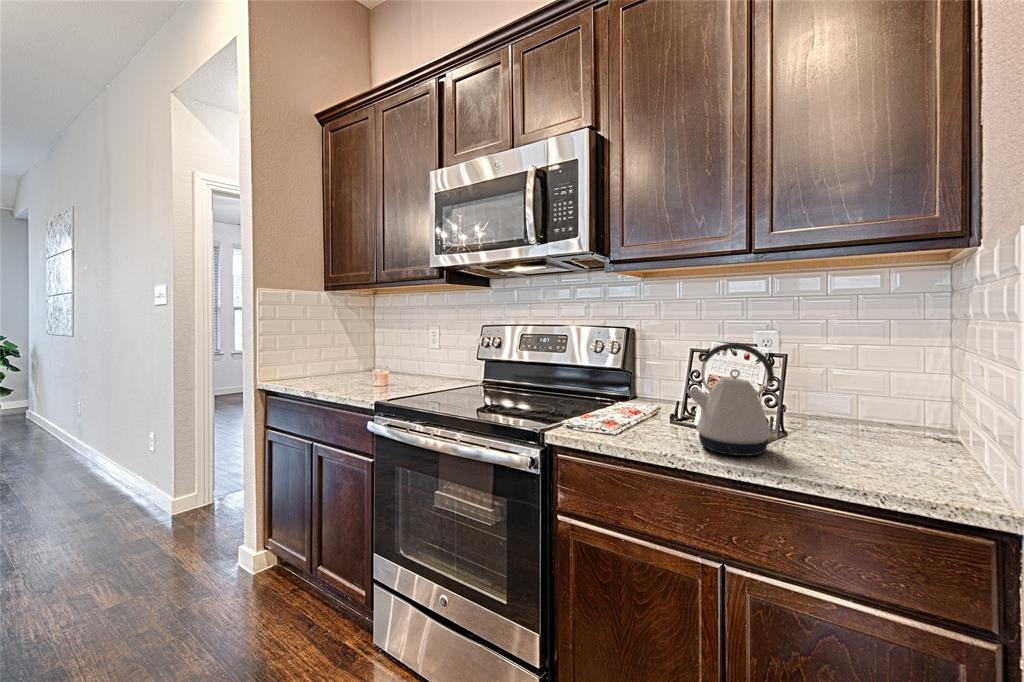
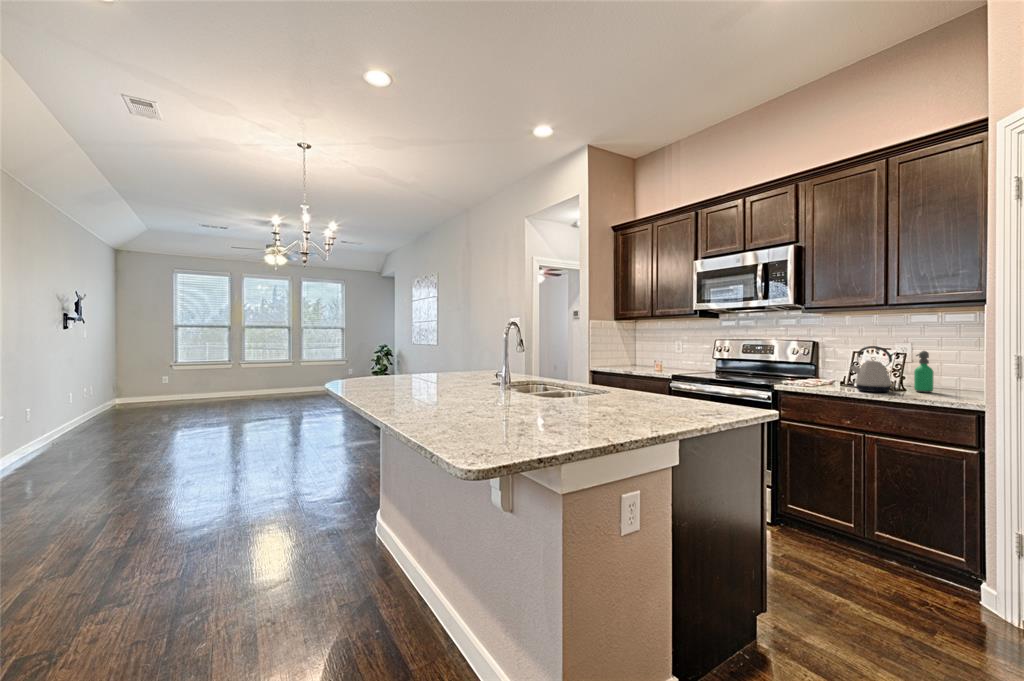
soap dispenser: none [812,355,853,452] -> present [914,351,933,393]

